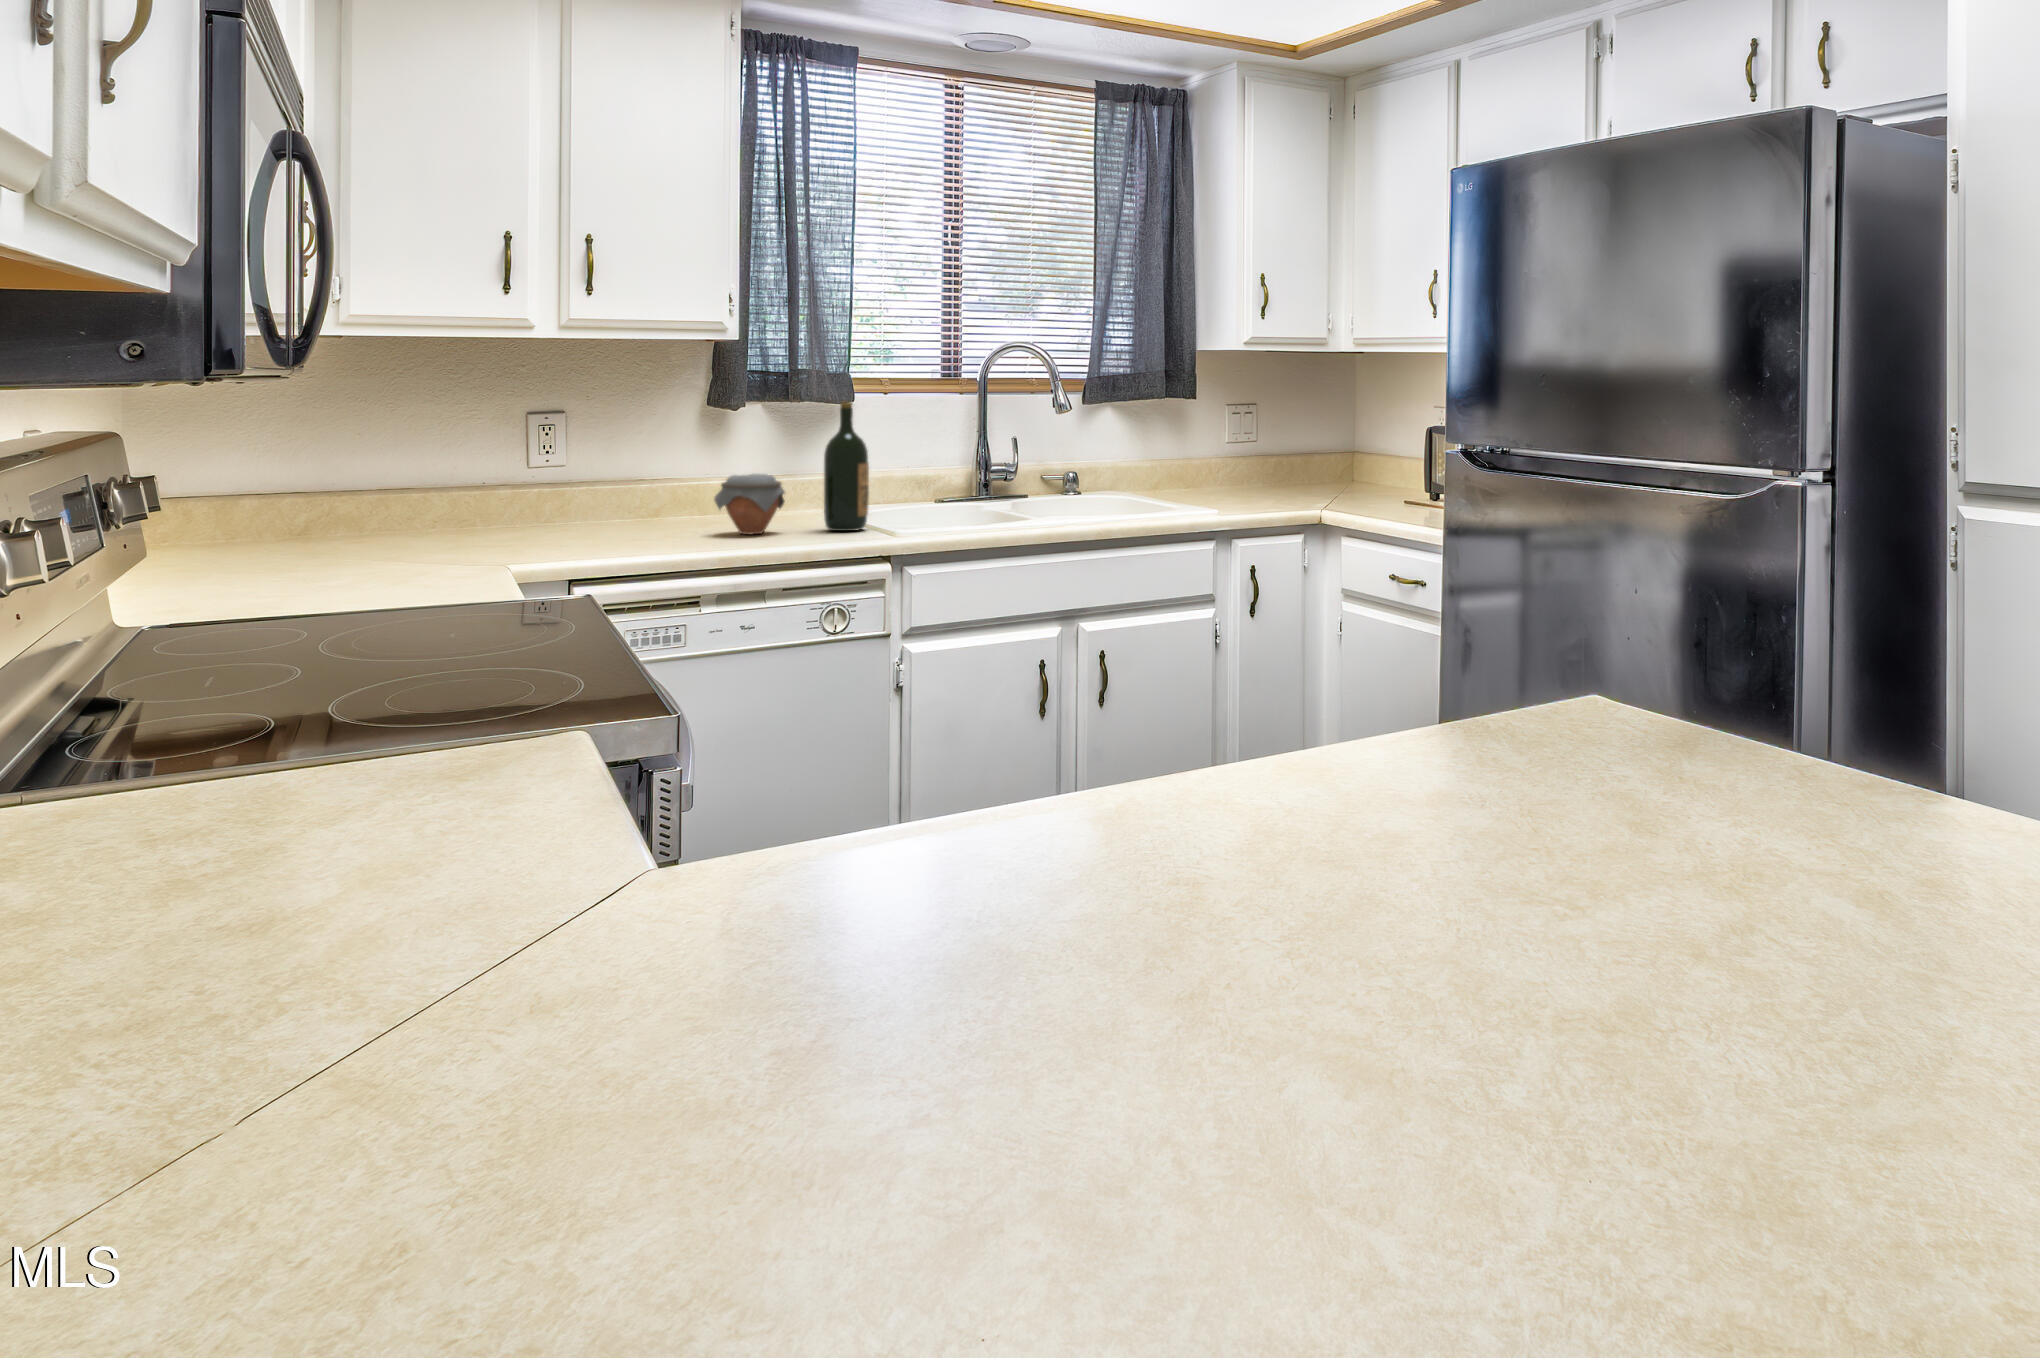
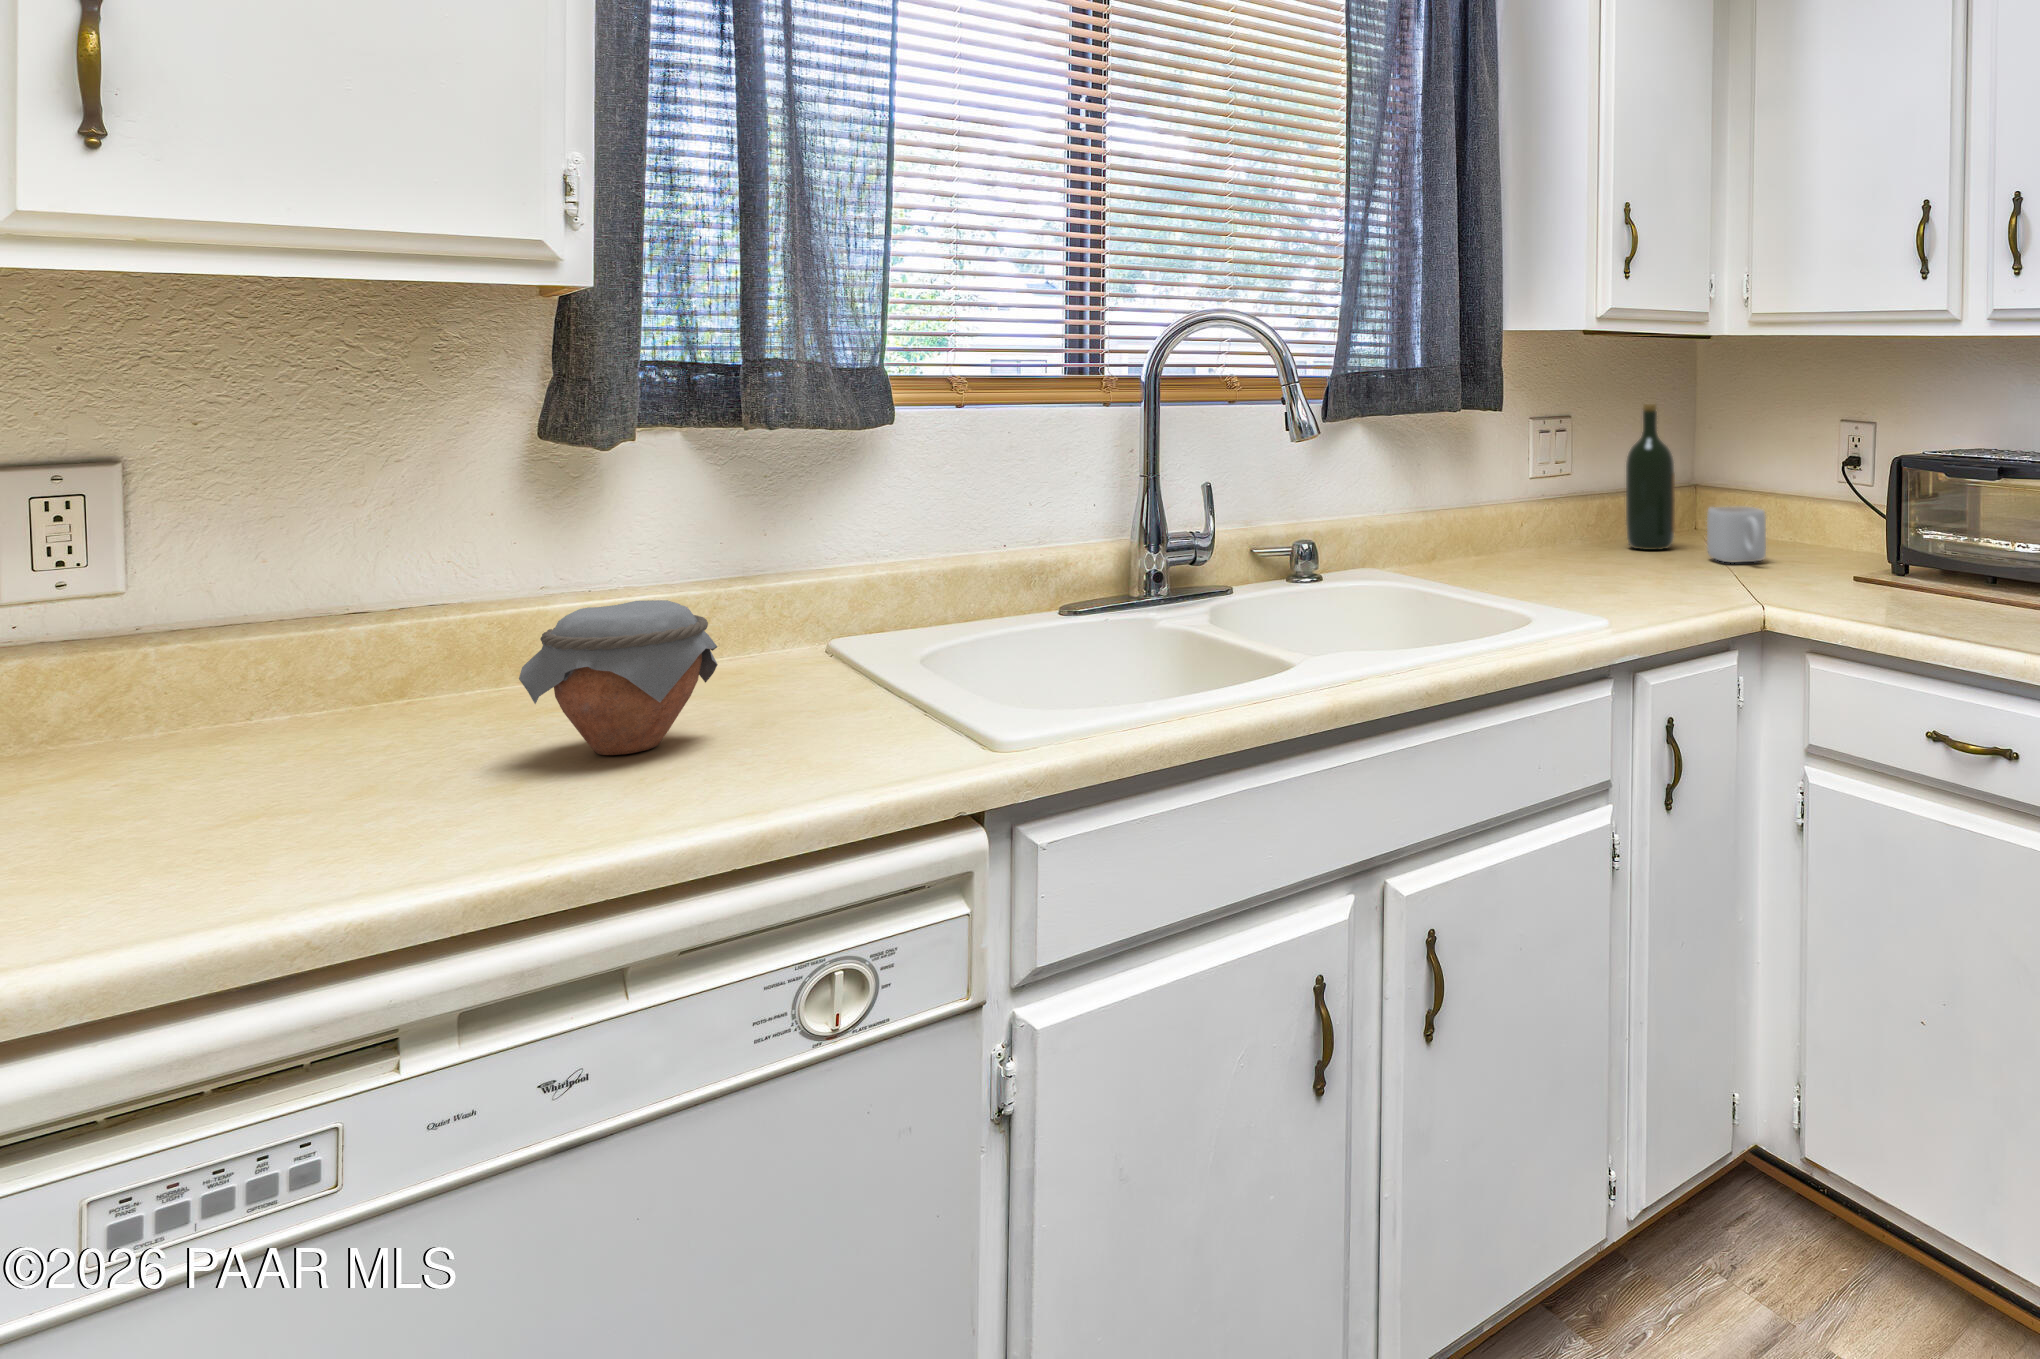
wine bottle: present [824,402,869,531] -> present [1626,404,1675,550]
mug: none [1334,463,1369,497] -> present [1707,506,1766,563]

